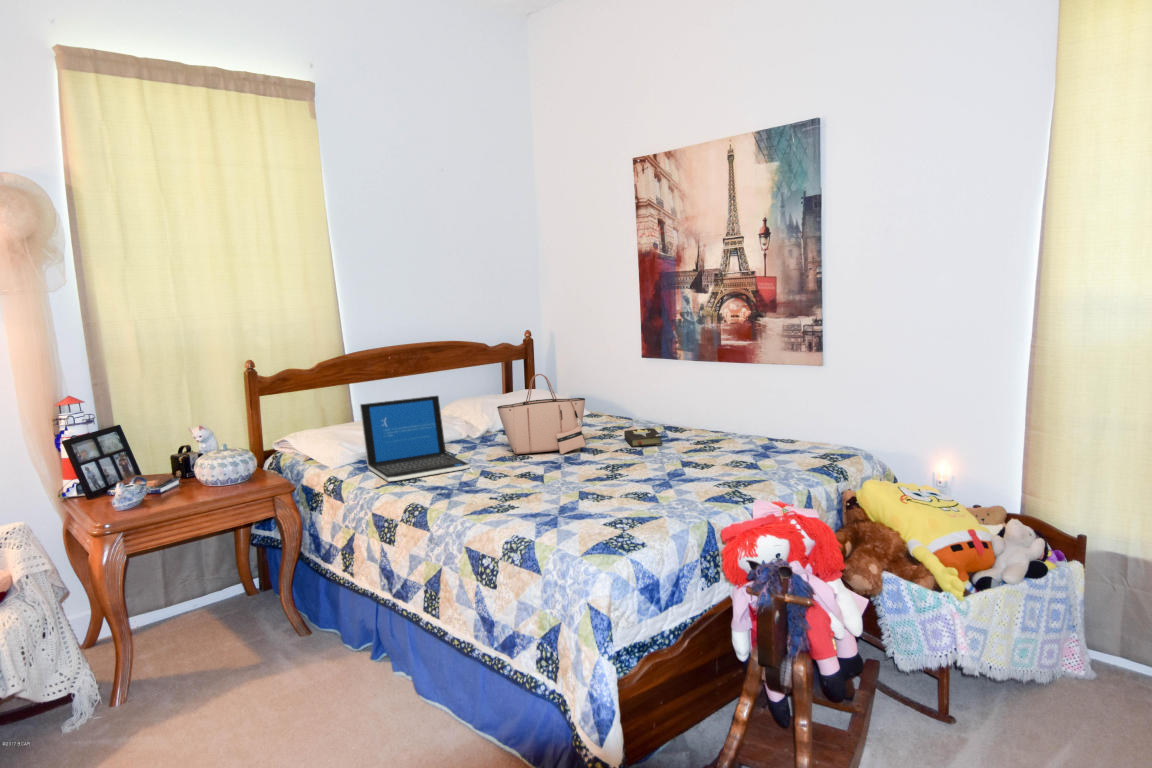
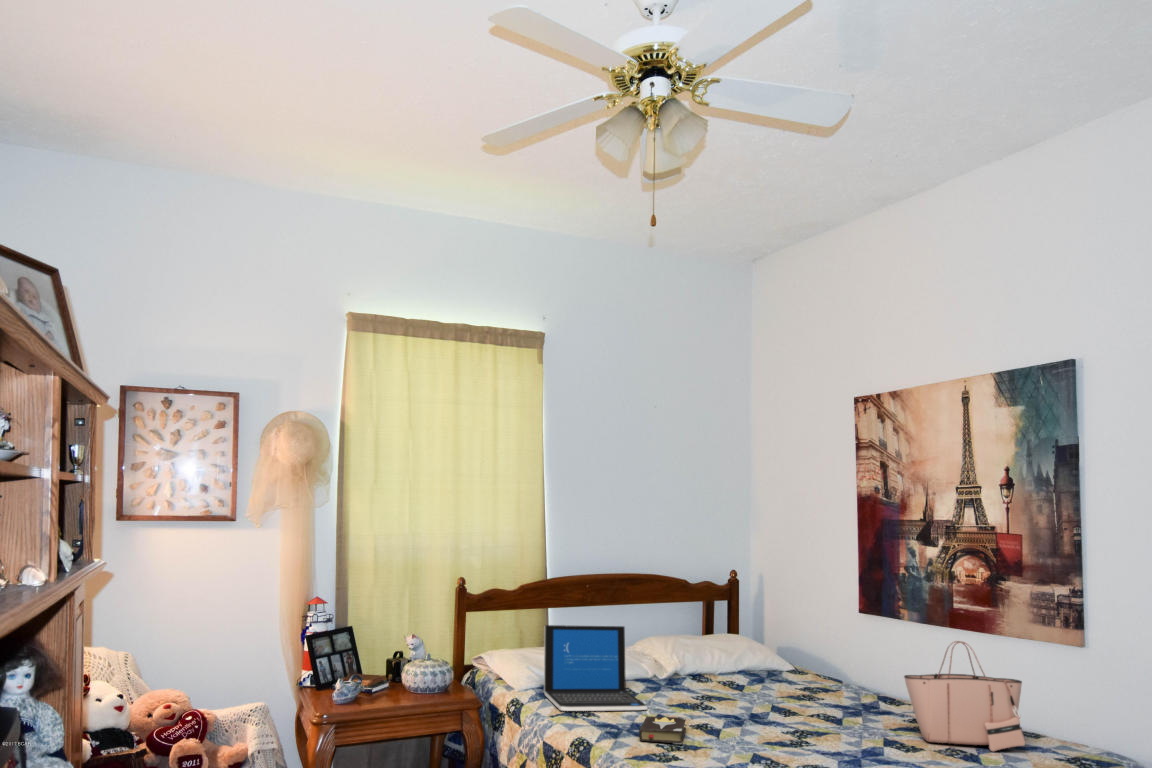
tote bag: present [497,374,586,454] -> present [904,641,1025,751]
hardback book: present [624,427,662,447] -> present [639,716,686,744]

